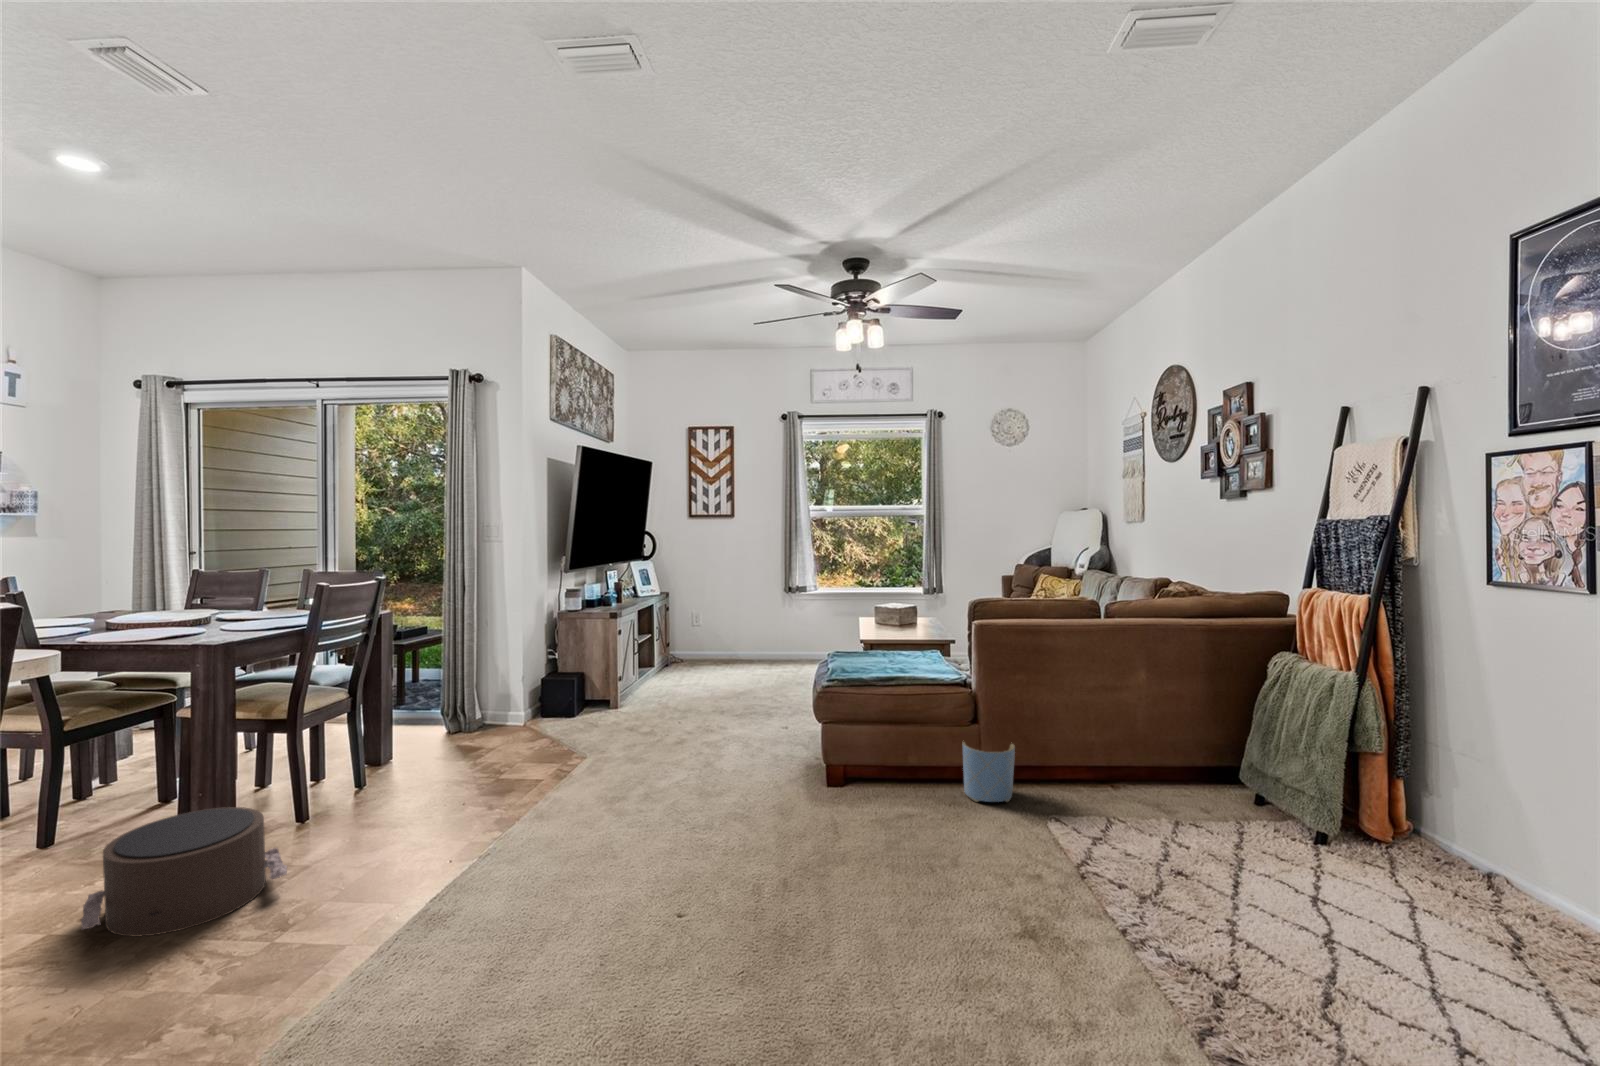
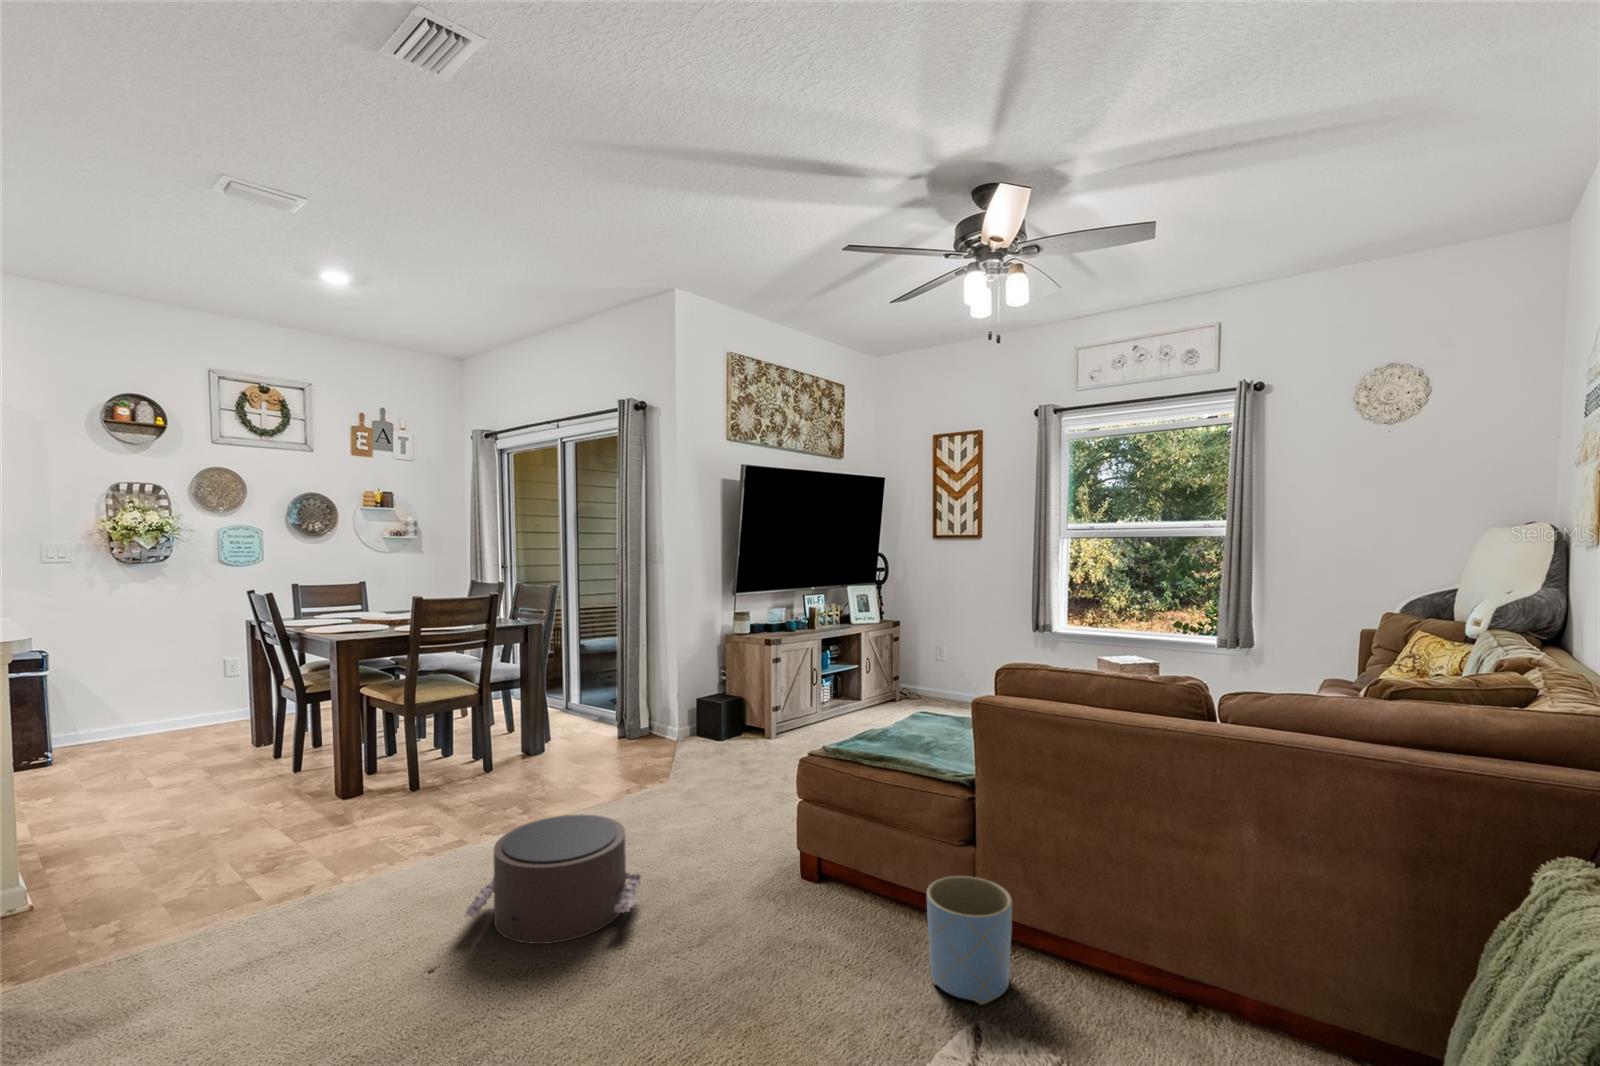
pouf: present [81,807,287,937] -> present [465,815,641,944]

